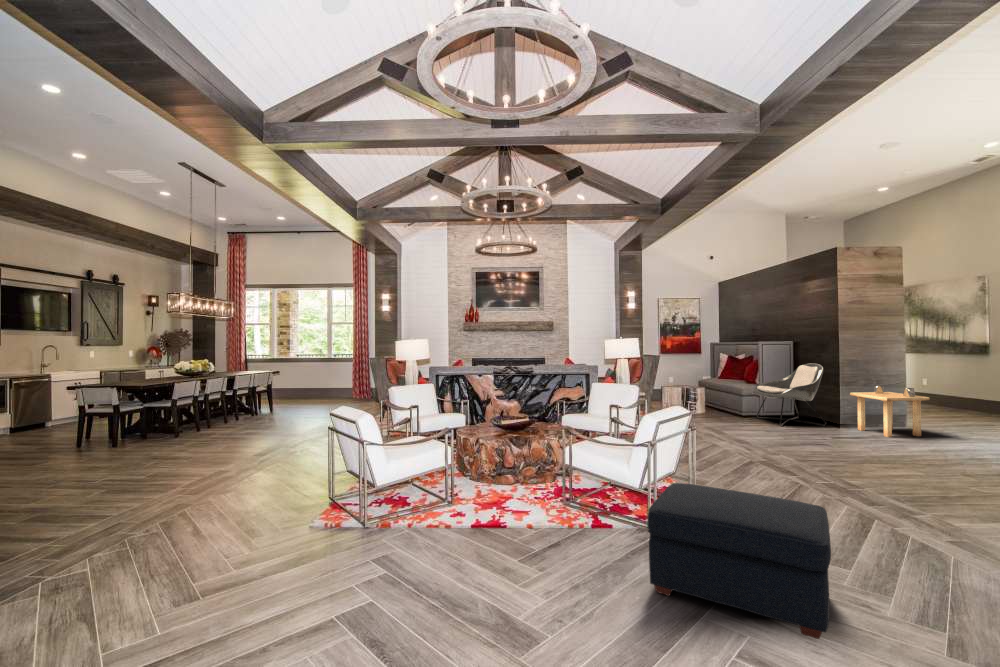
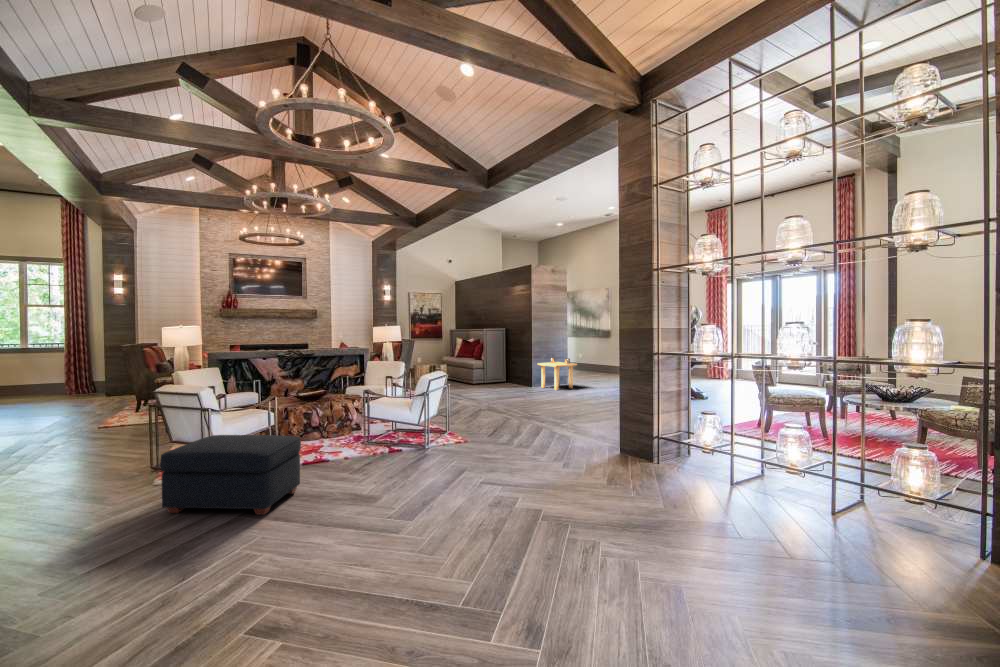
lounge chair: present [753,364,826,426] -> none [480,344,524,389]
ottoman: present [648,483,831,639] -> present [160,435,301,515]

